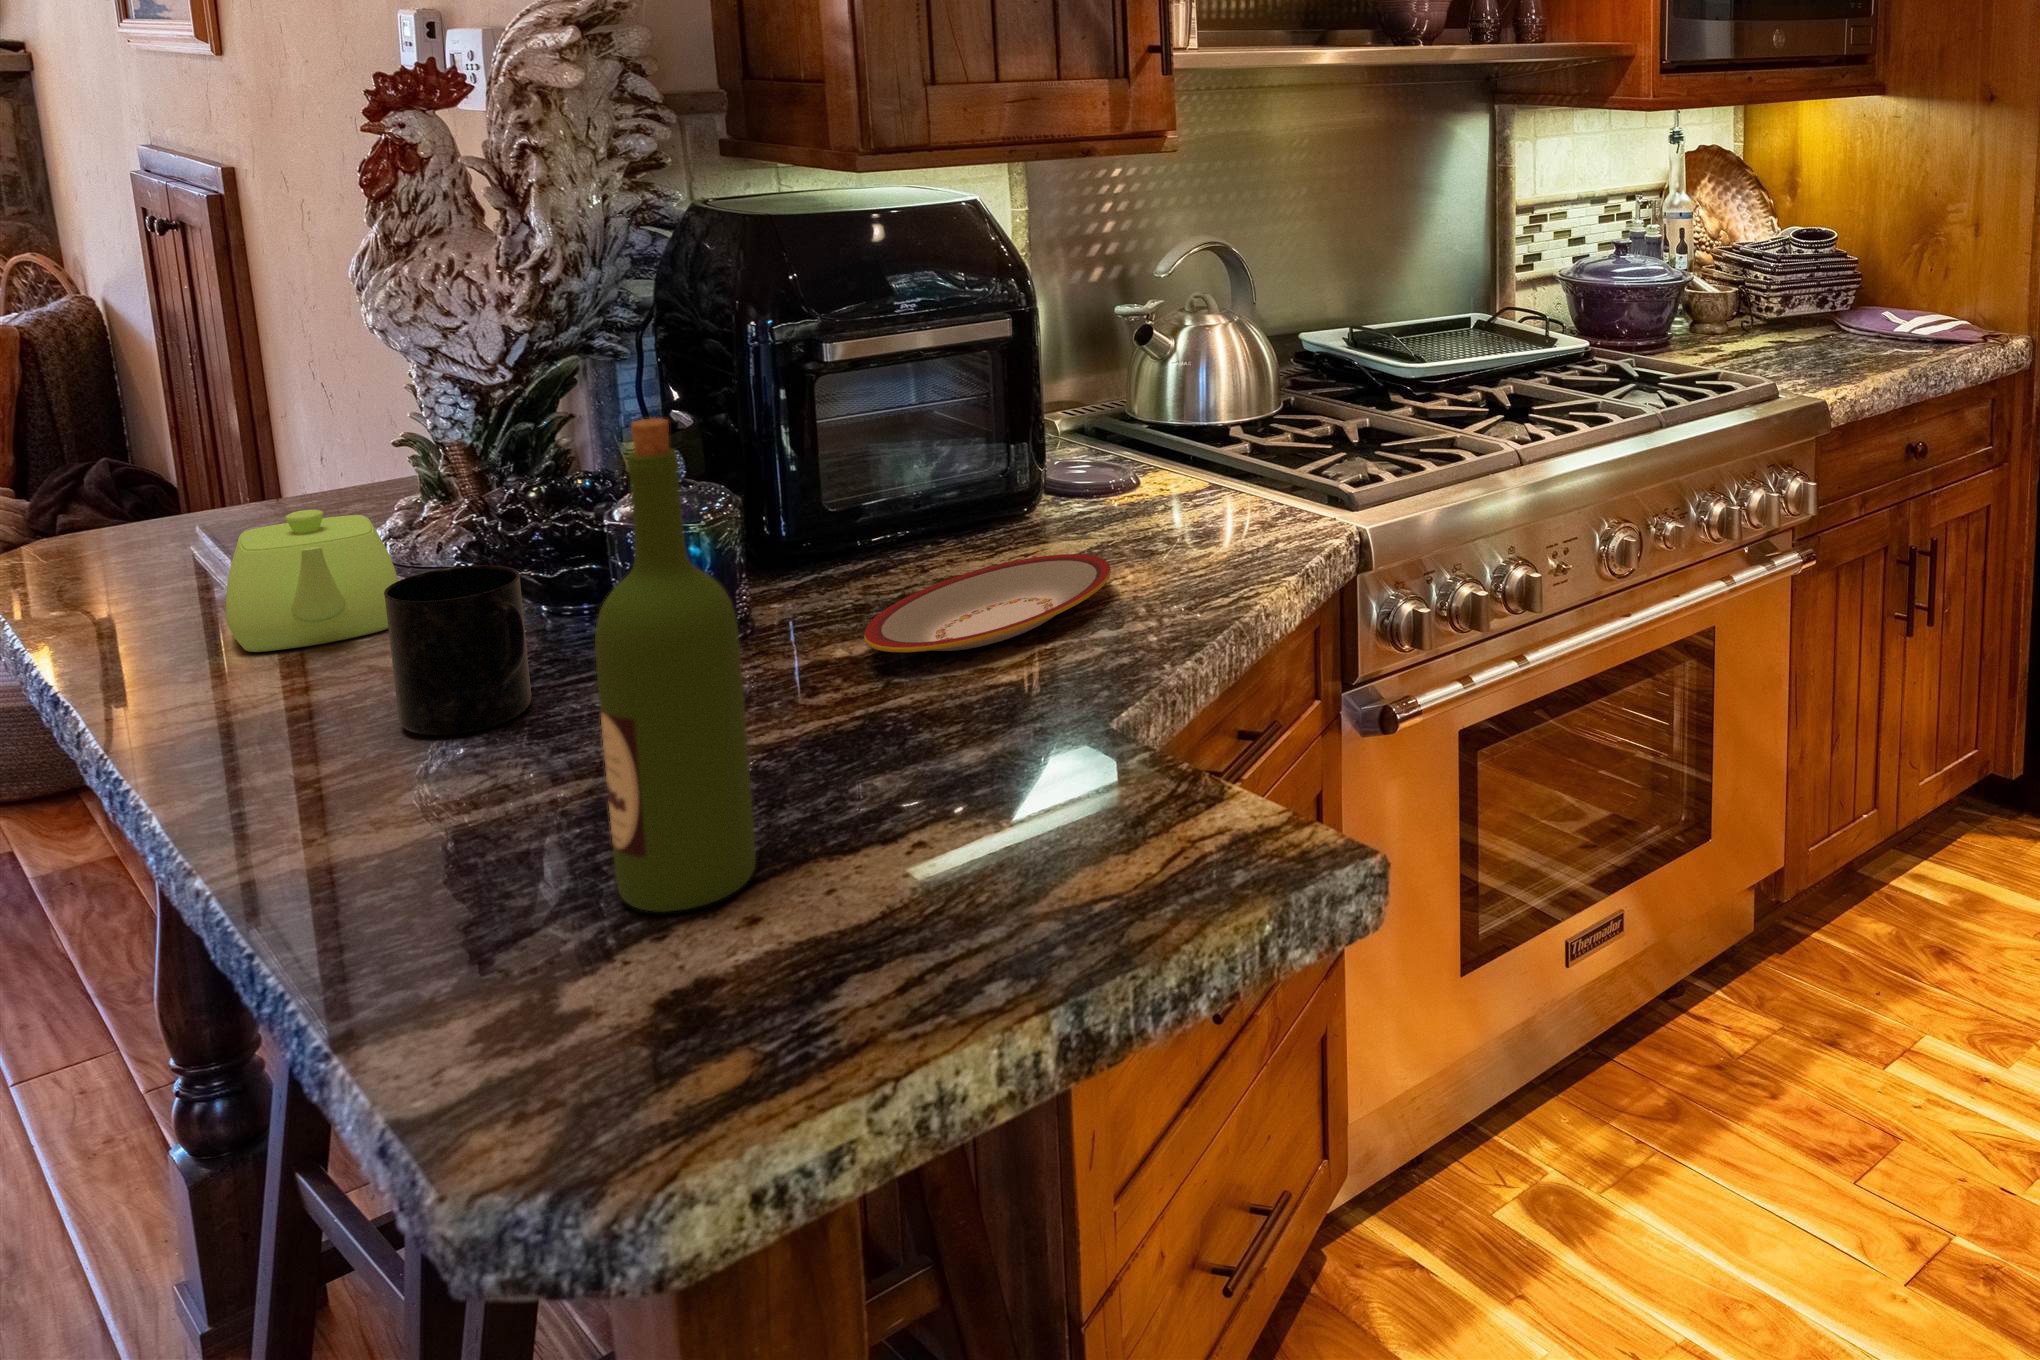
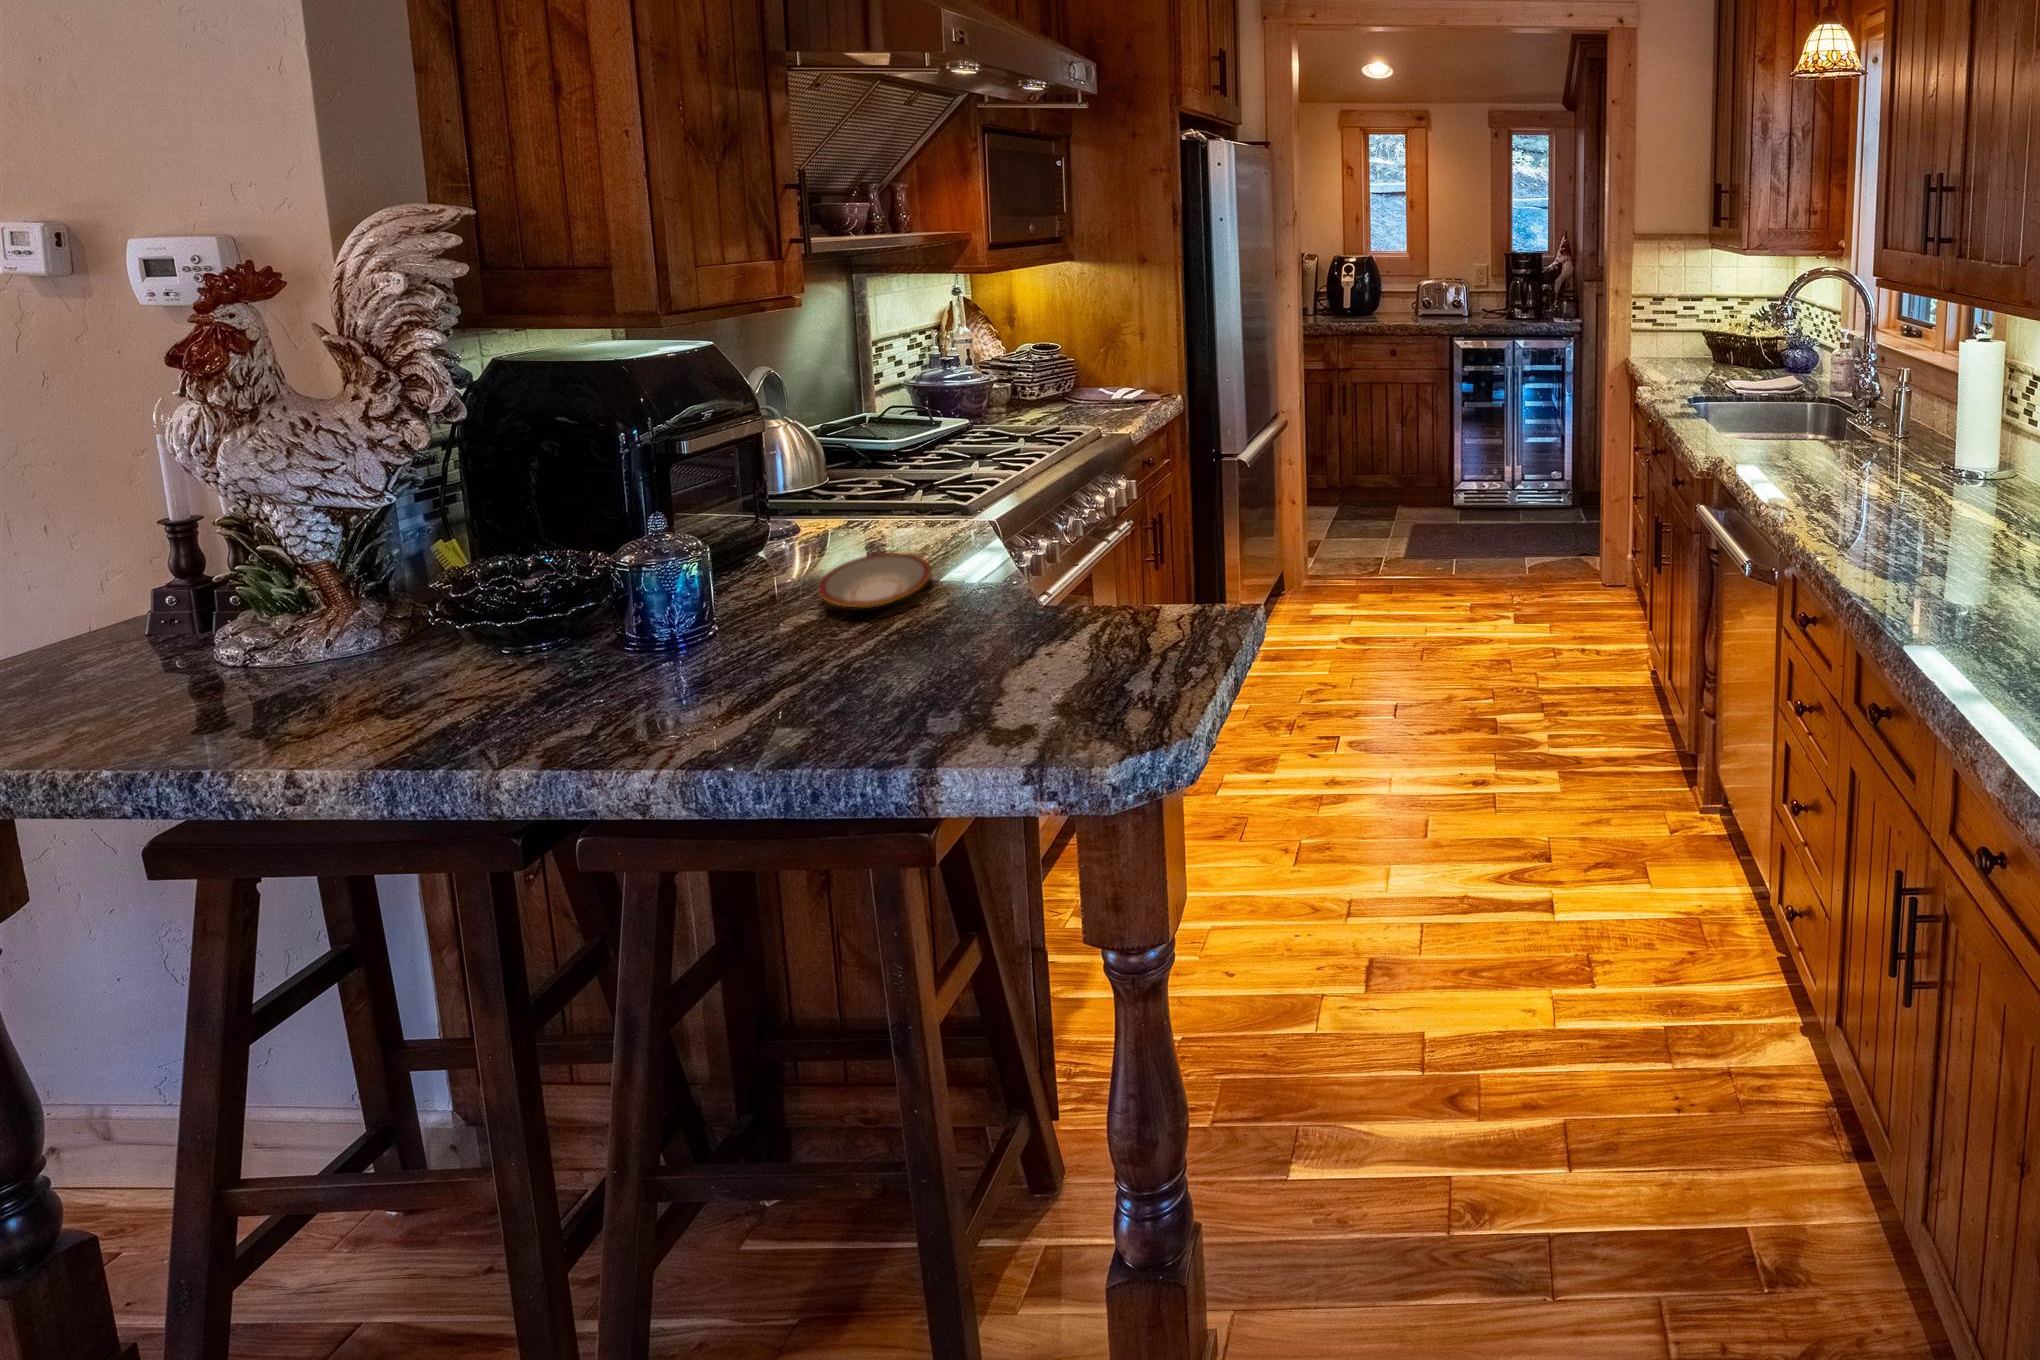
wine bottle: present [595,418,756,912] -> none [937,445,1014,700]
teapot: present [226,510,398,652] -> none [205,615,381,728]
mug: present [384,565,531,735] -> none [561,596,684,708]

